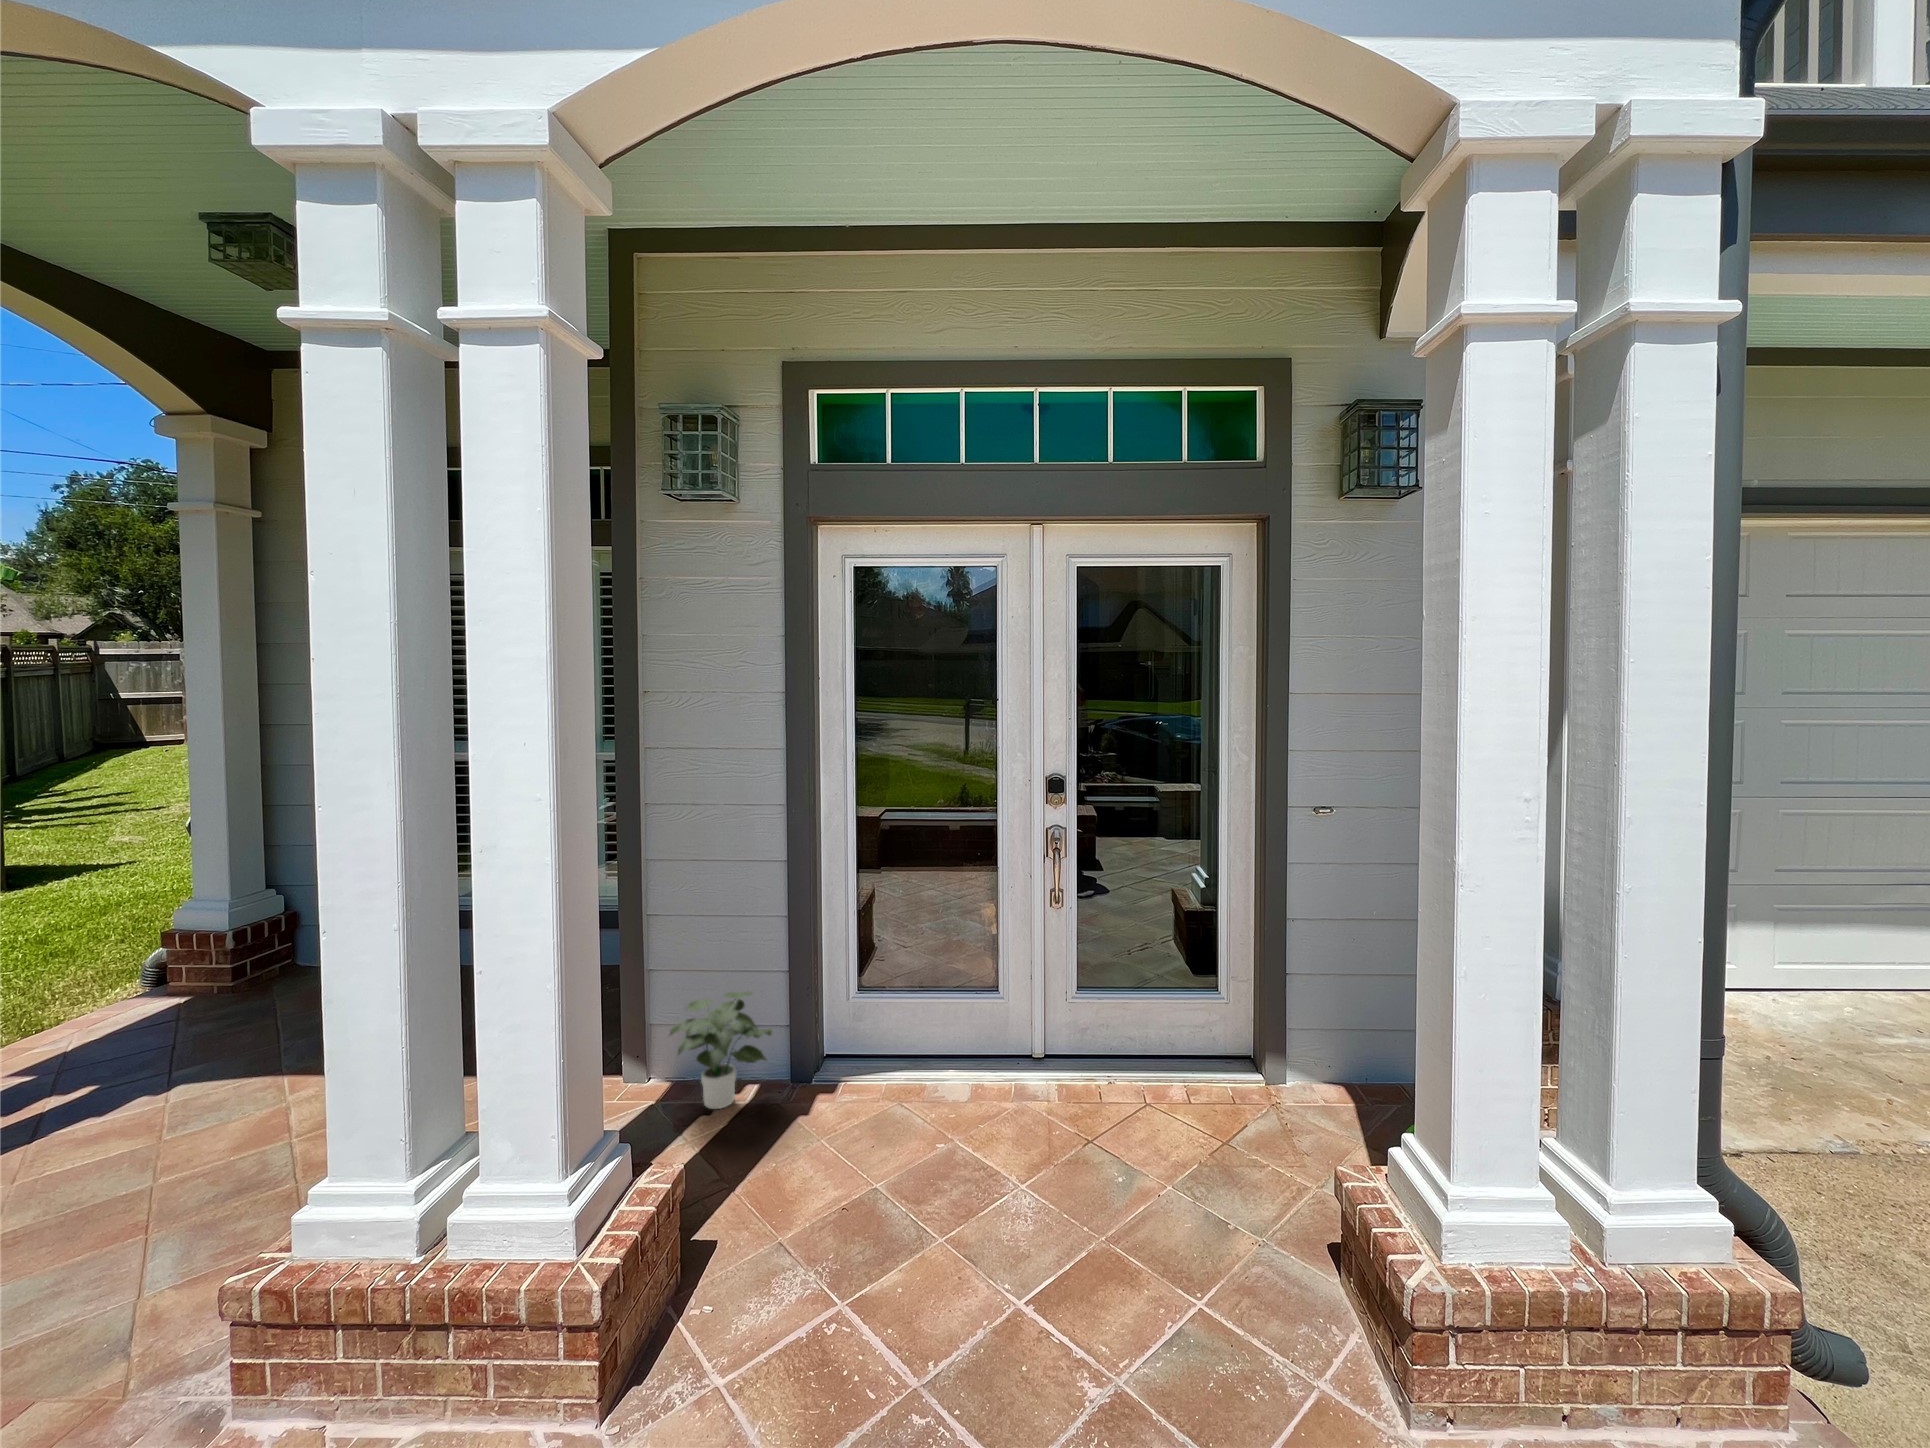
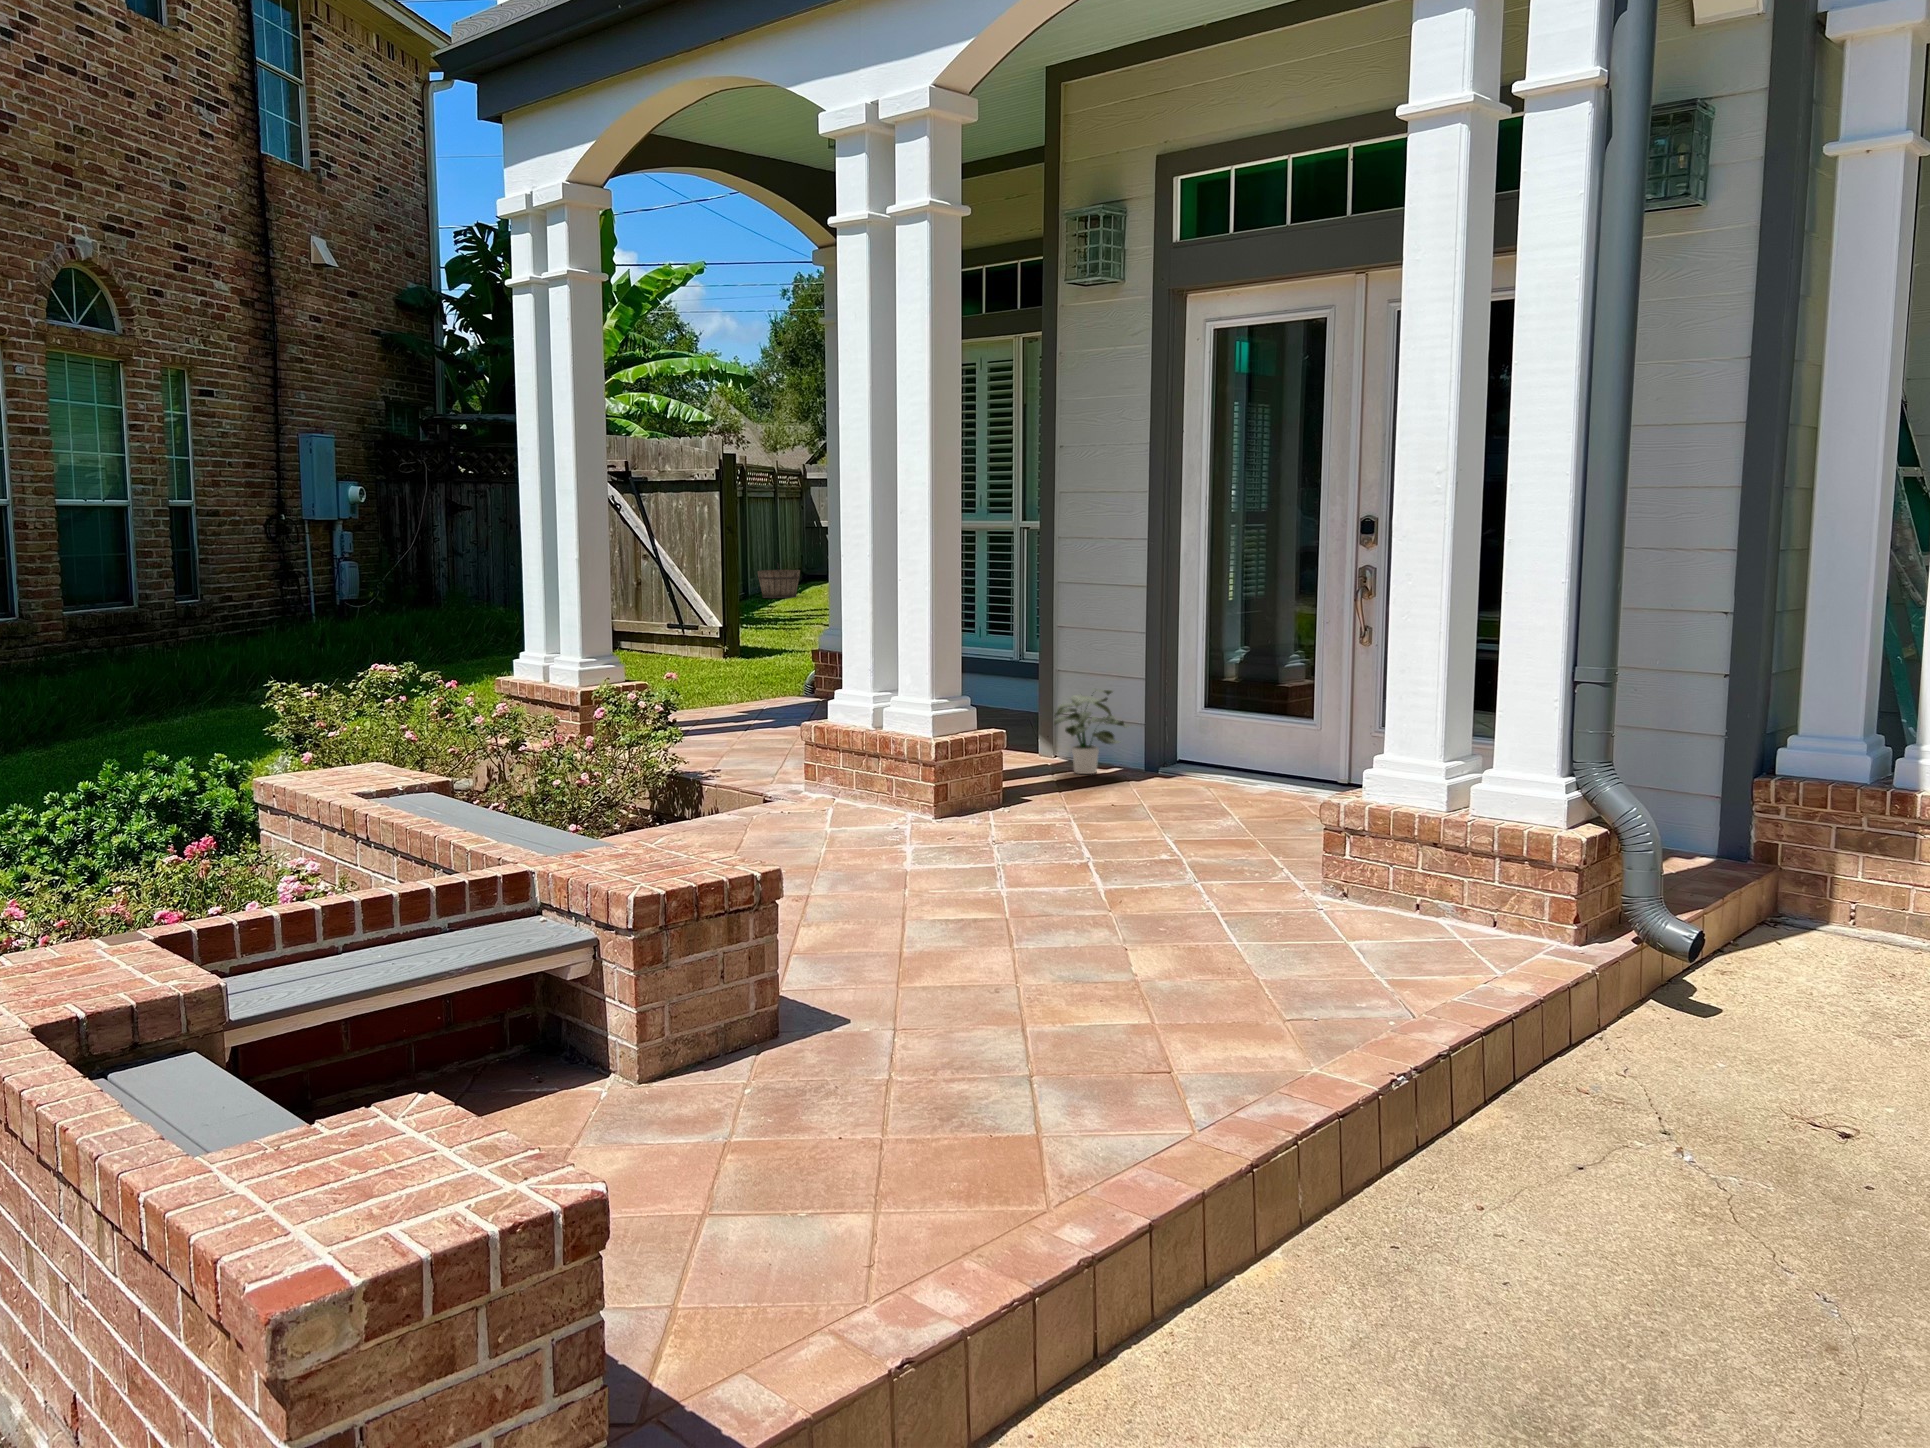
wooden bucket: none [26,740,91,780] -> present [758,561,800,598]

